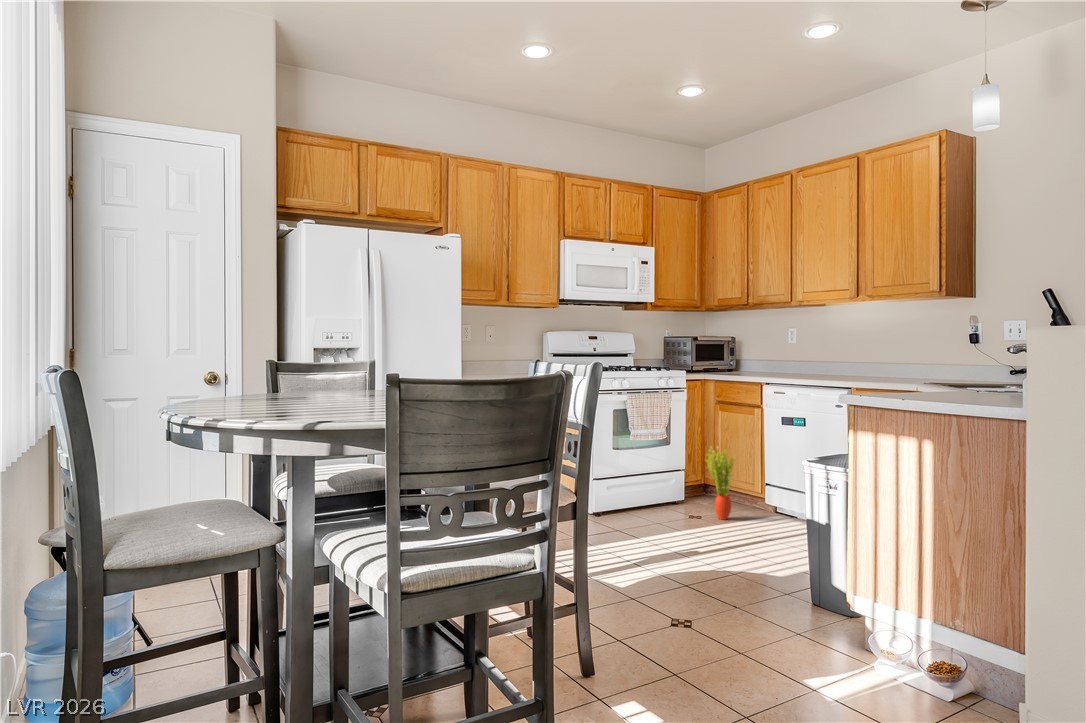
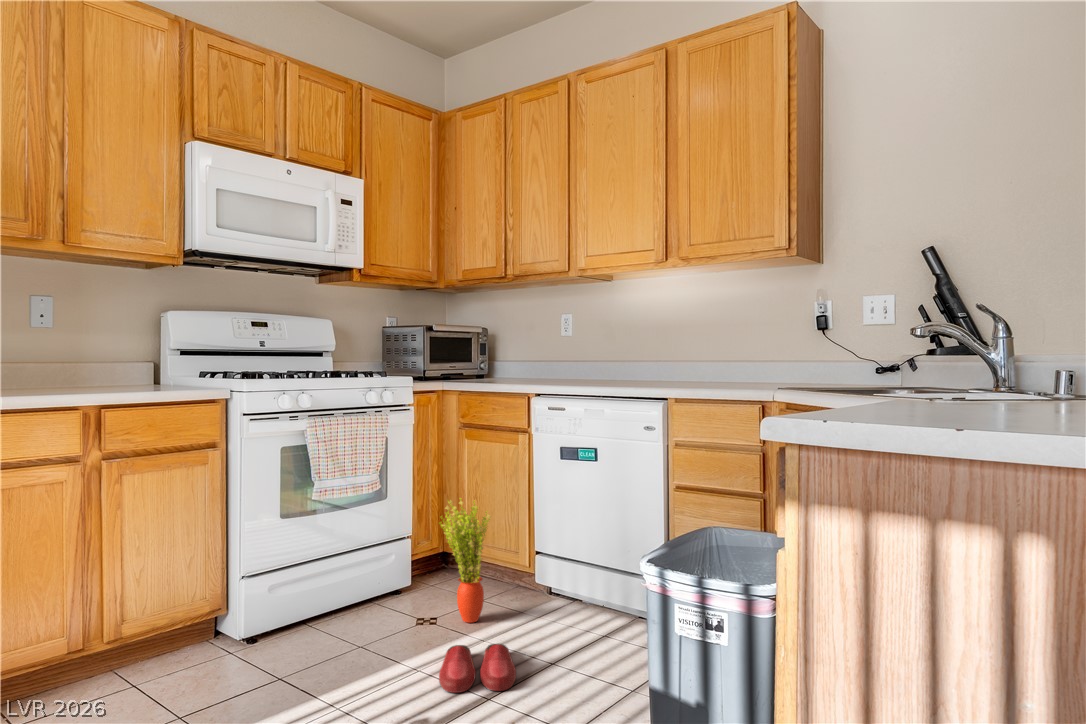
slippers: none [706,524,750,546] -> present [439,644,516,693]

